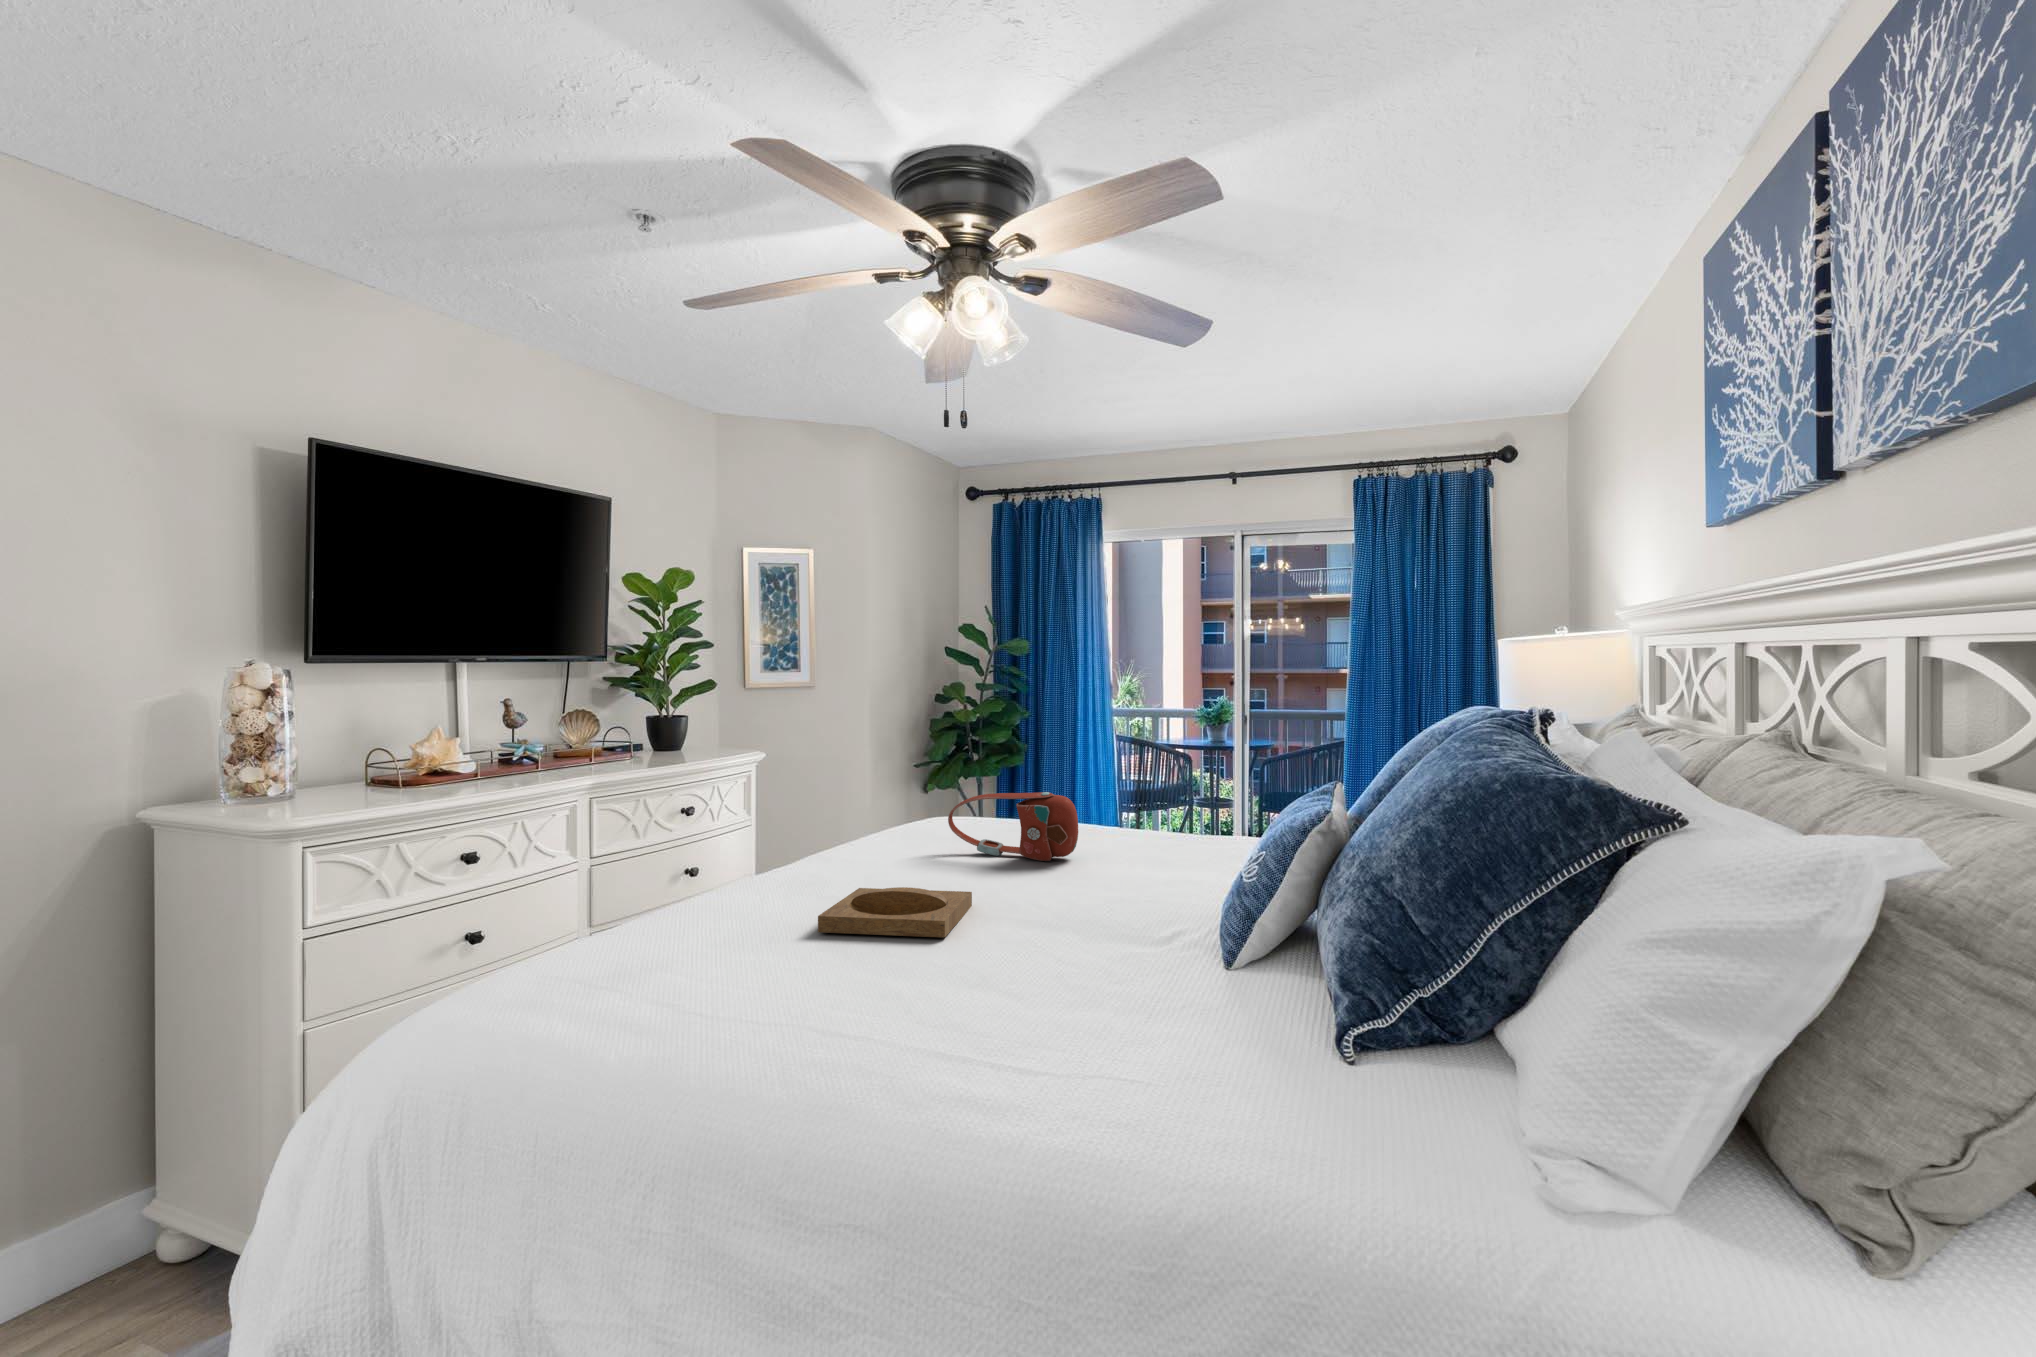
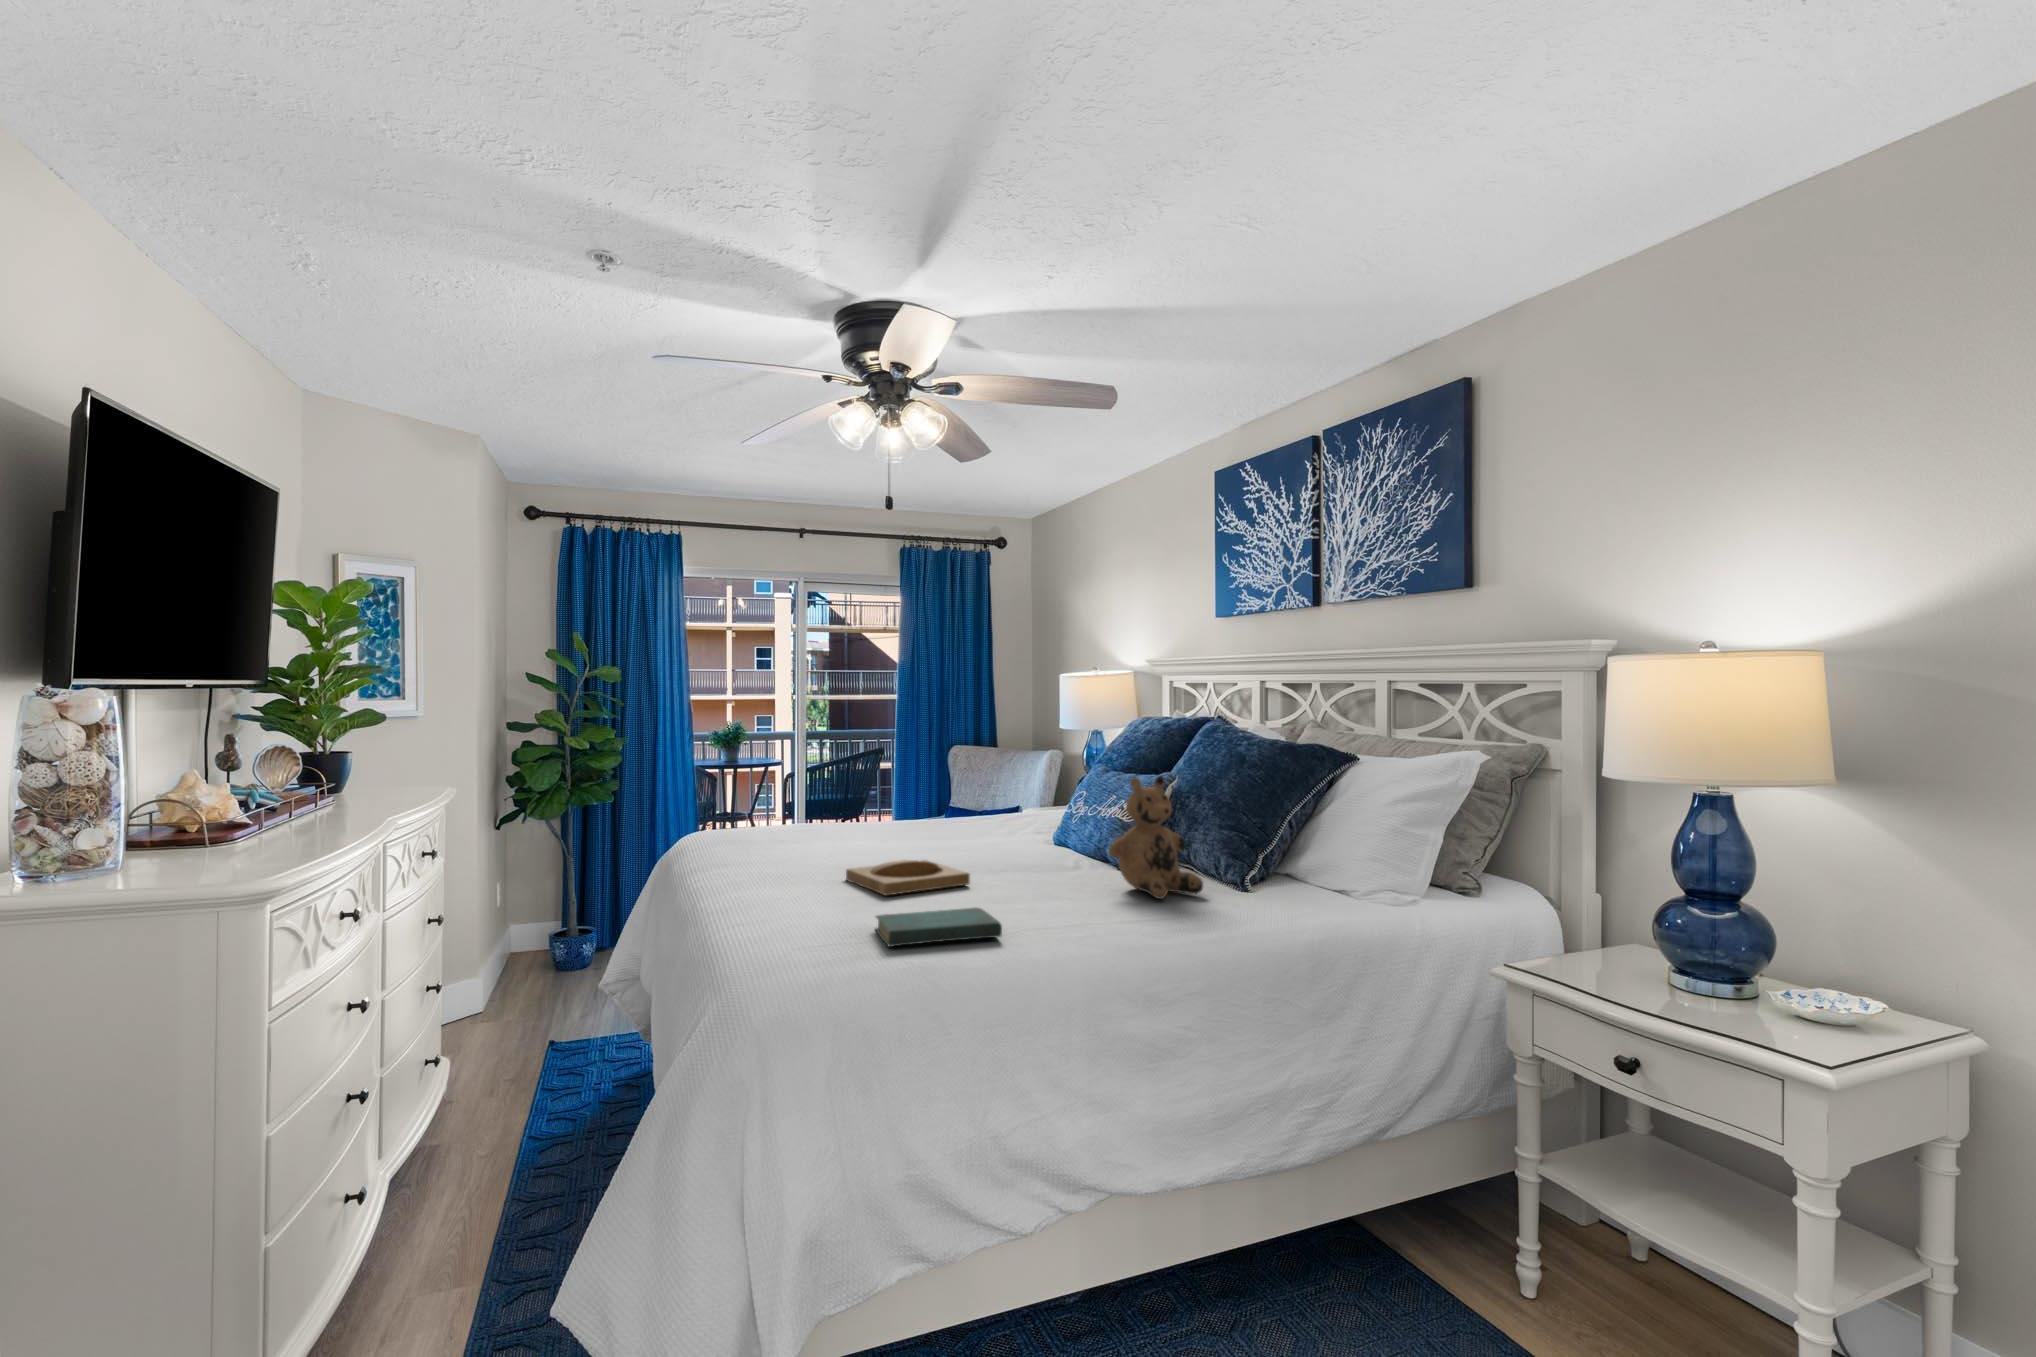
handbag: present [948,792,1078,861] -> none [807,790,914,844]
teddy bear: none [1071,807,1235,1035] -> present [1109,776,1203,899]
book: none [595,959,798,1030] -> present [876,908,1002,947]

